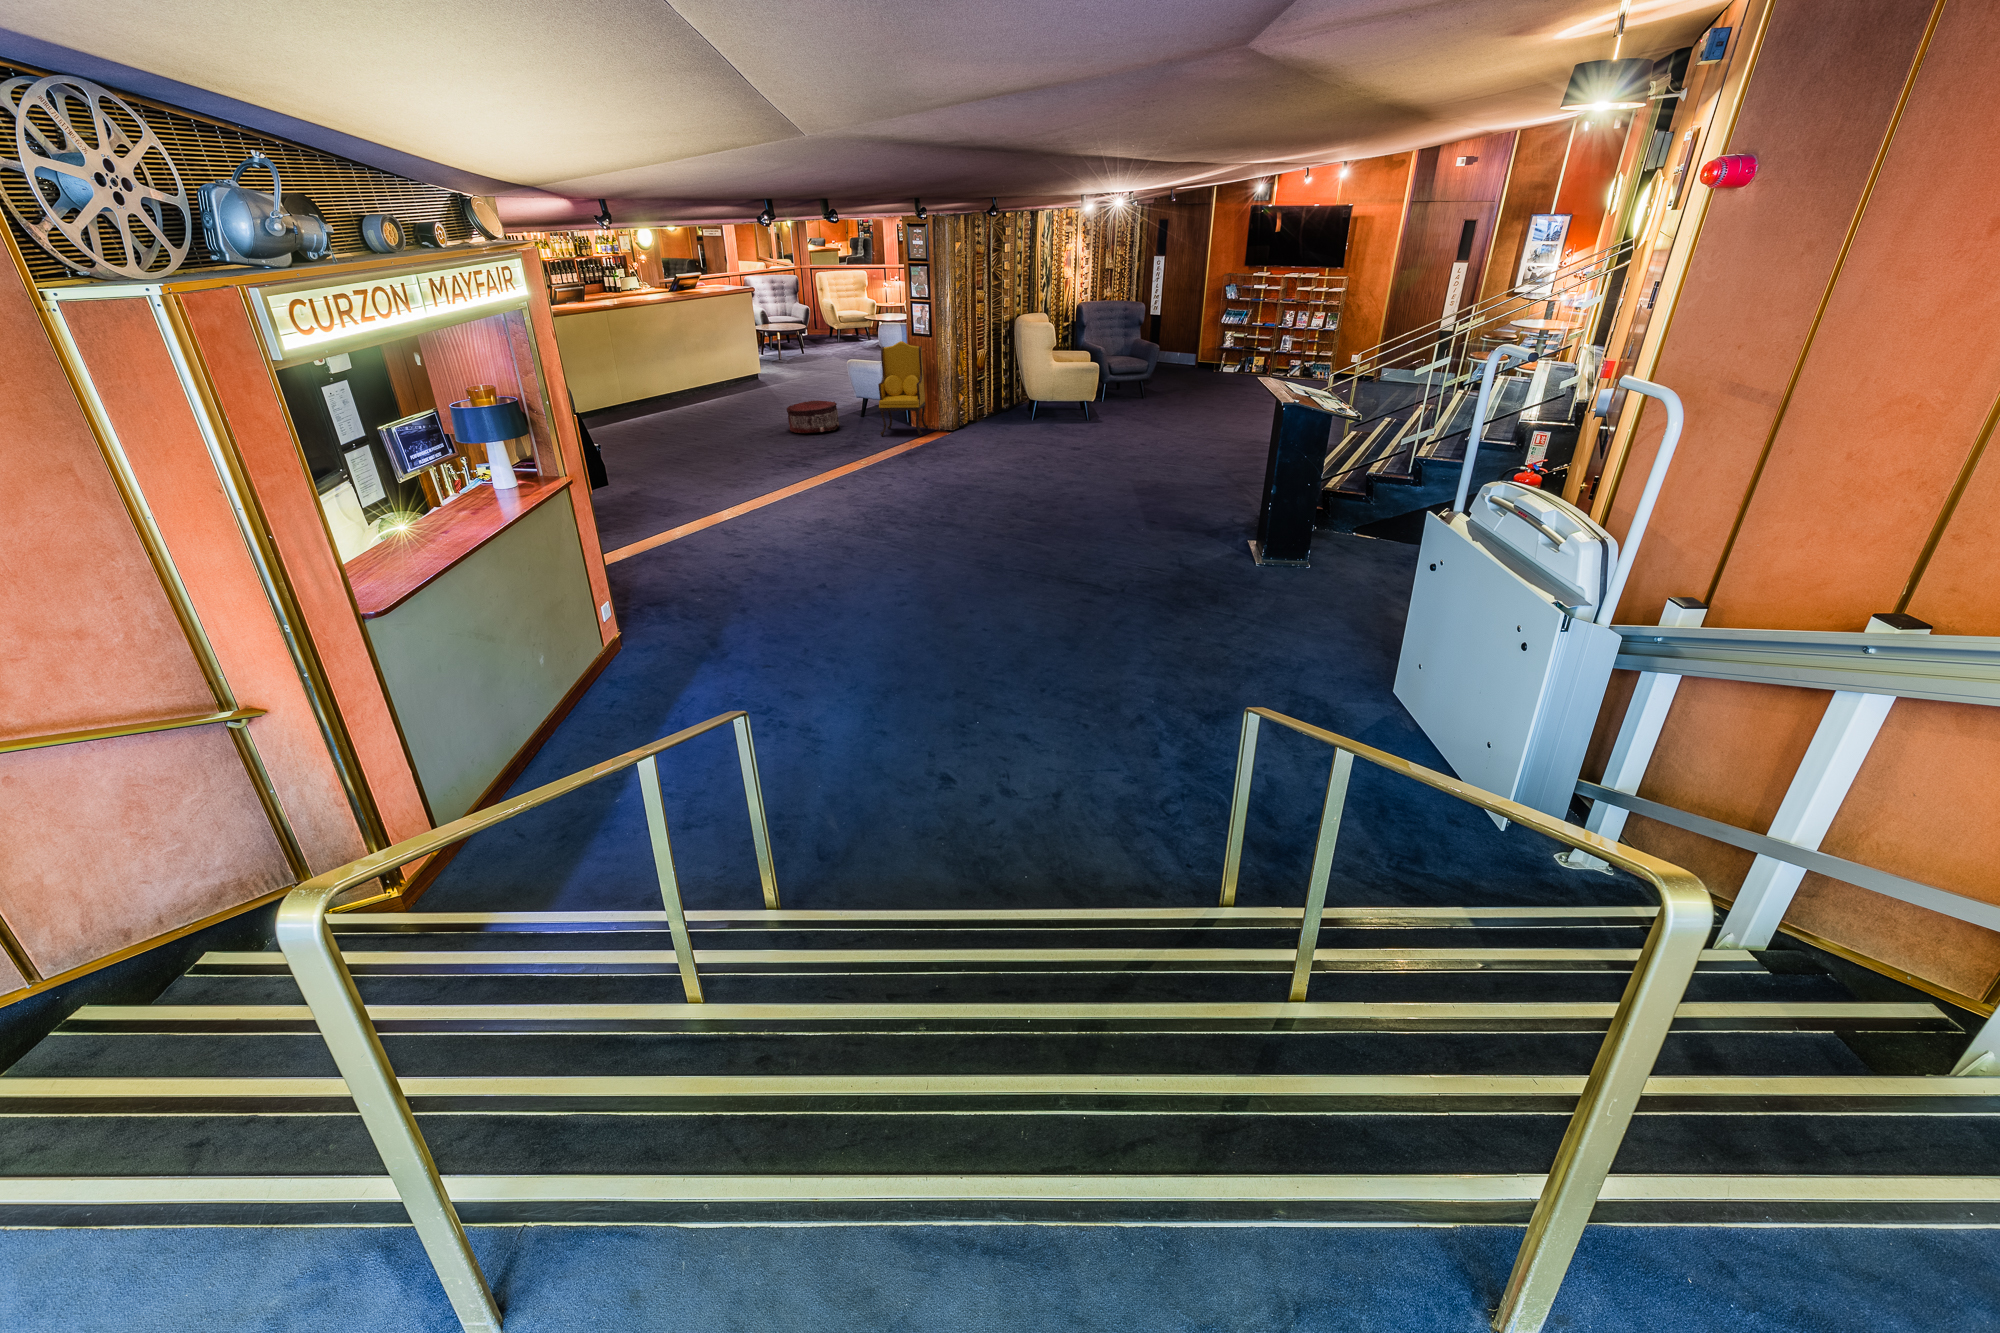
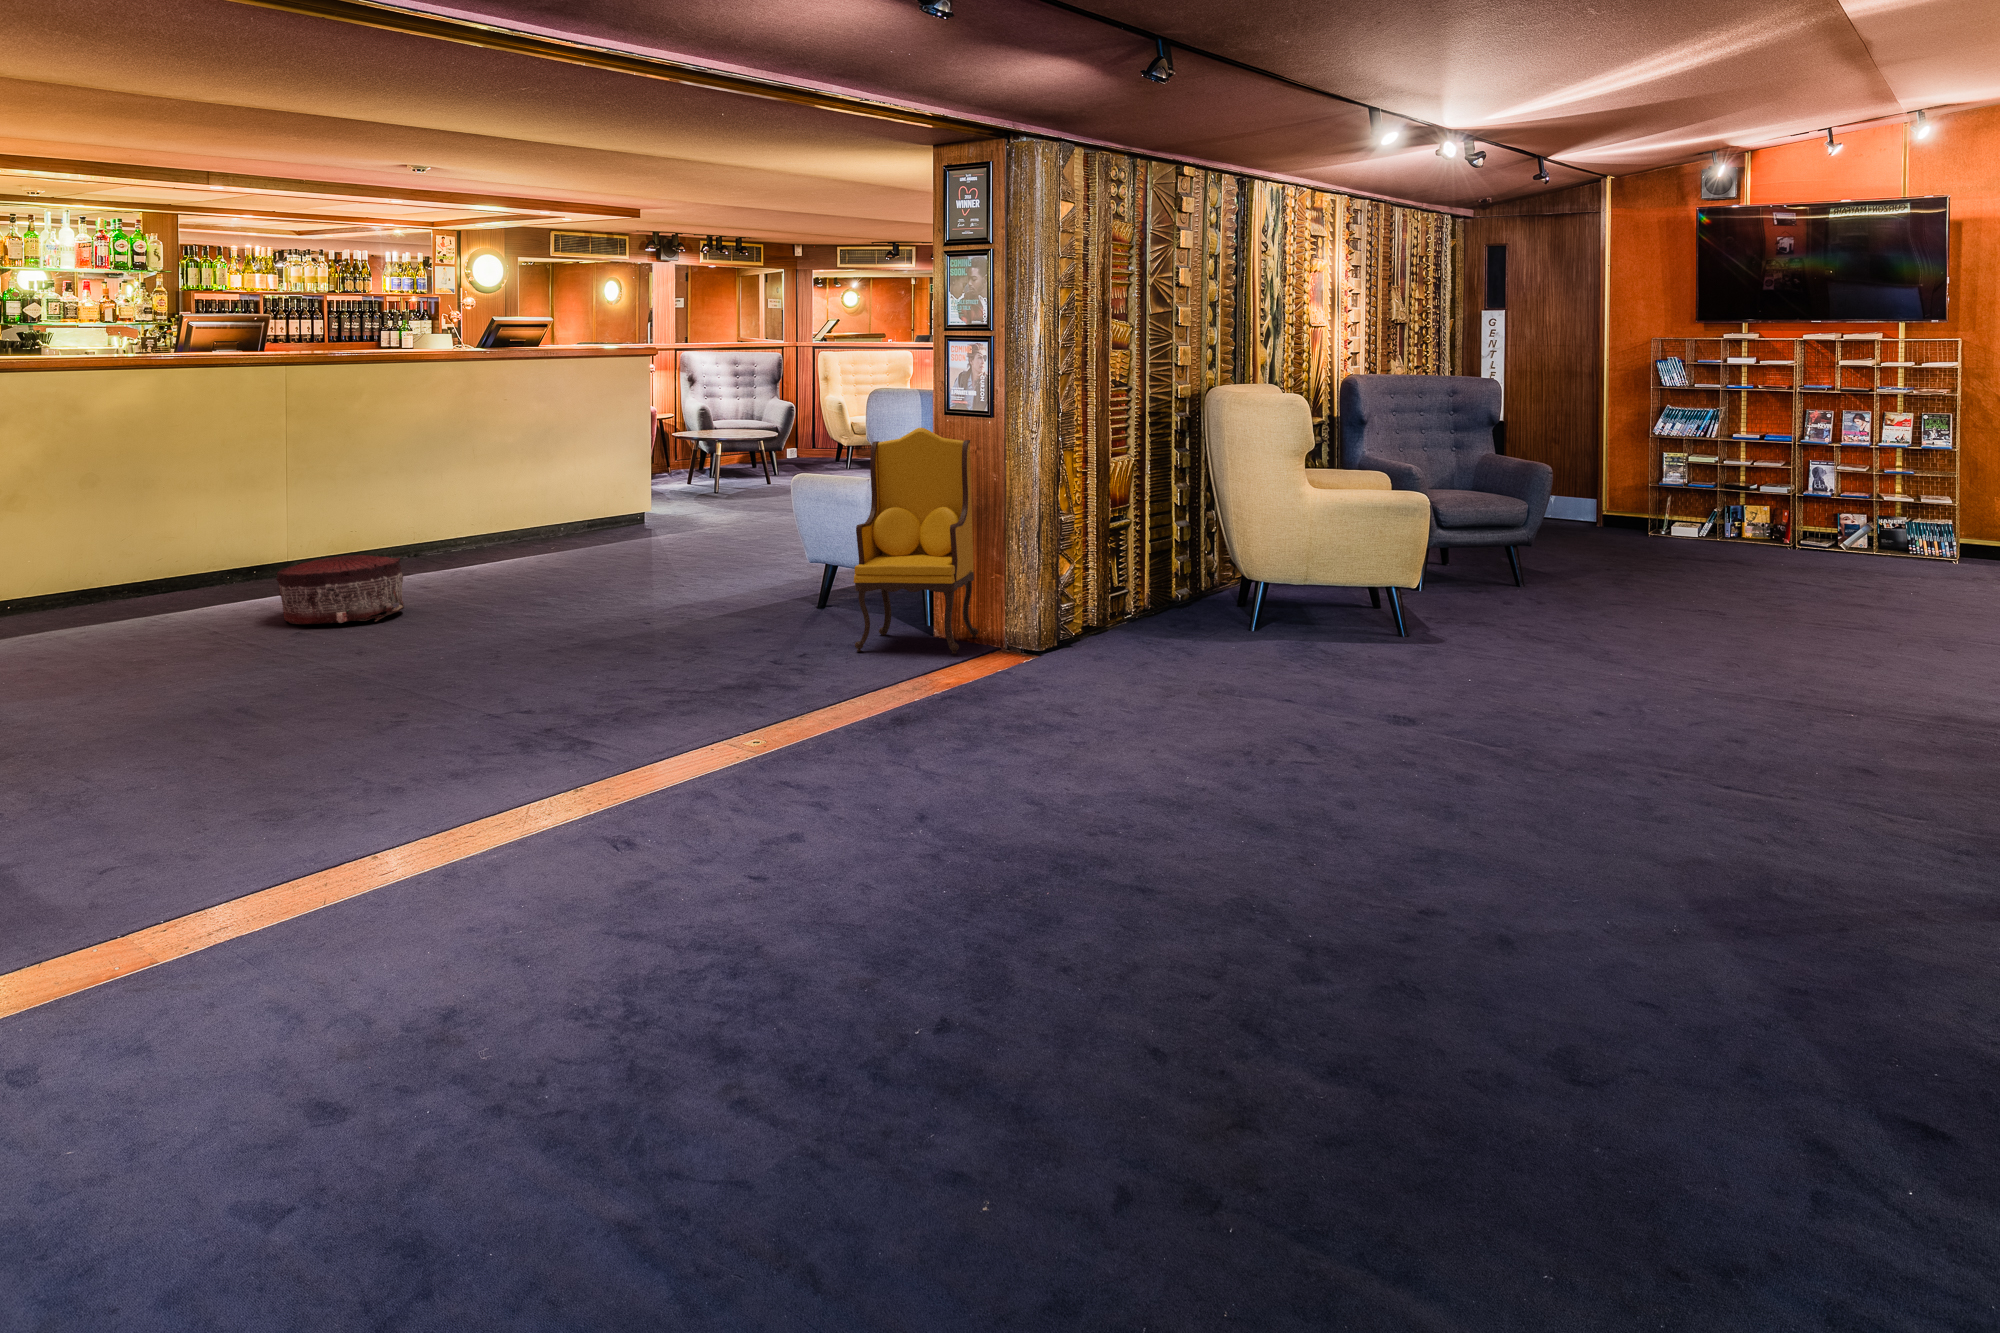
pouf: present [787,401,839,433] -> present [276,555,404,624]

